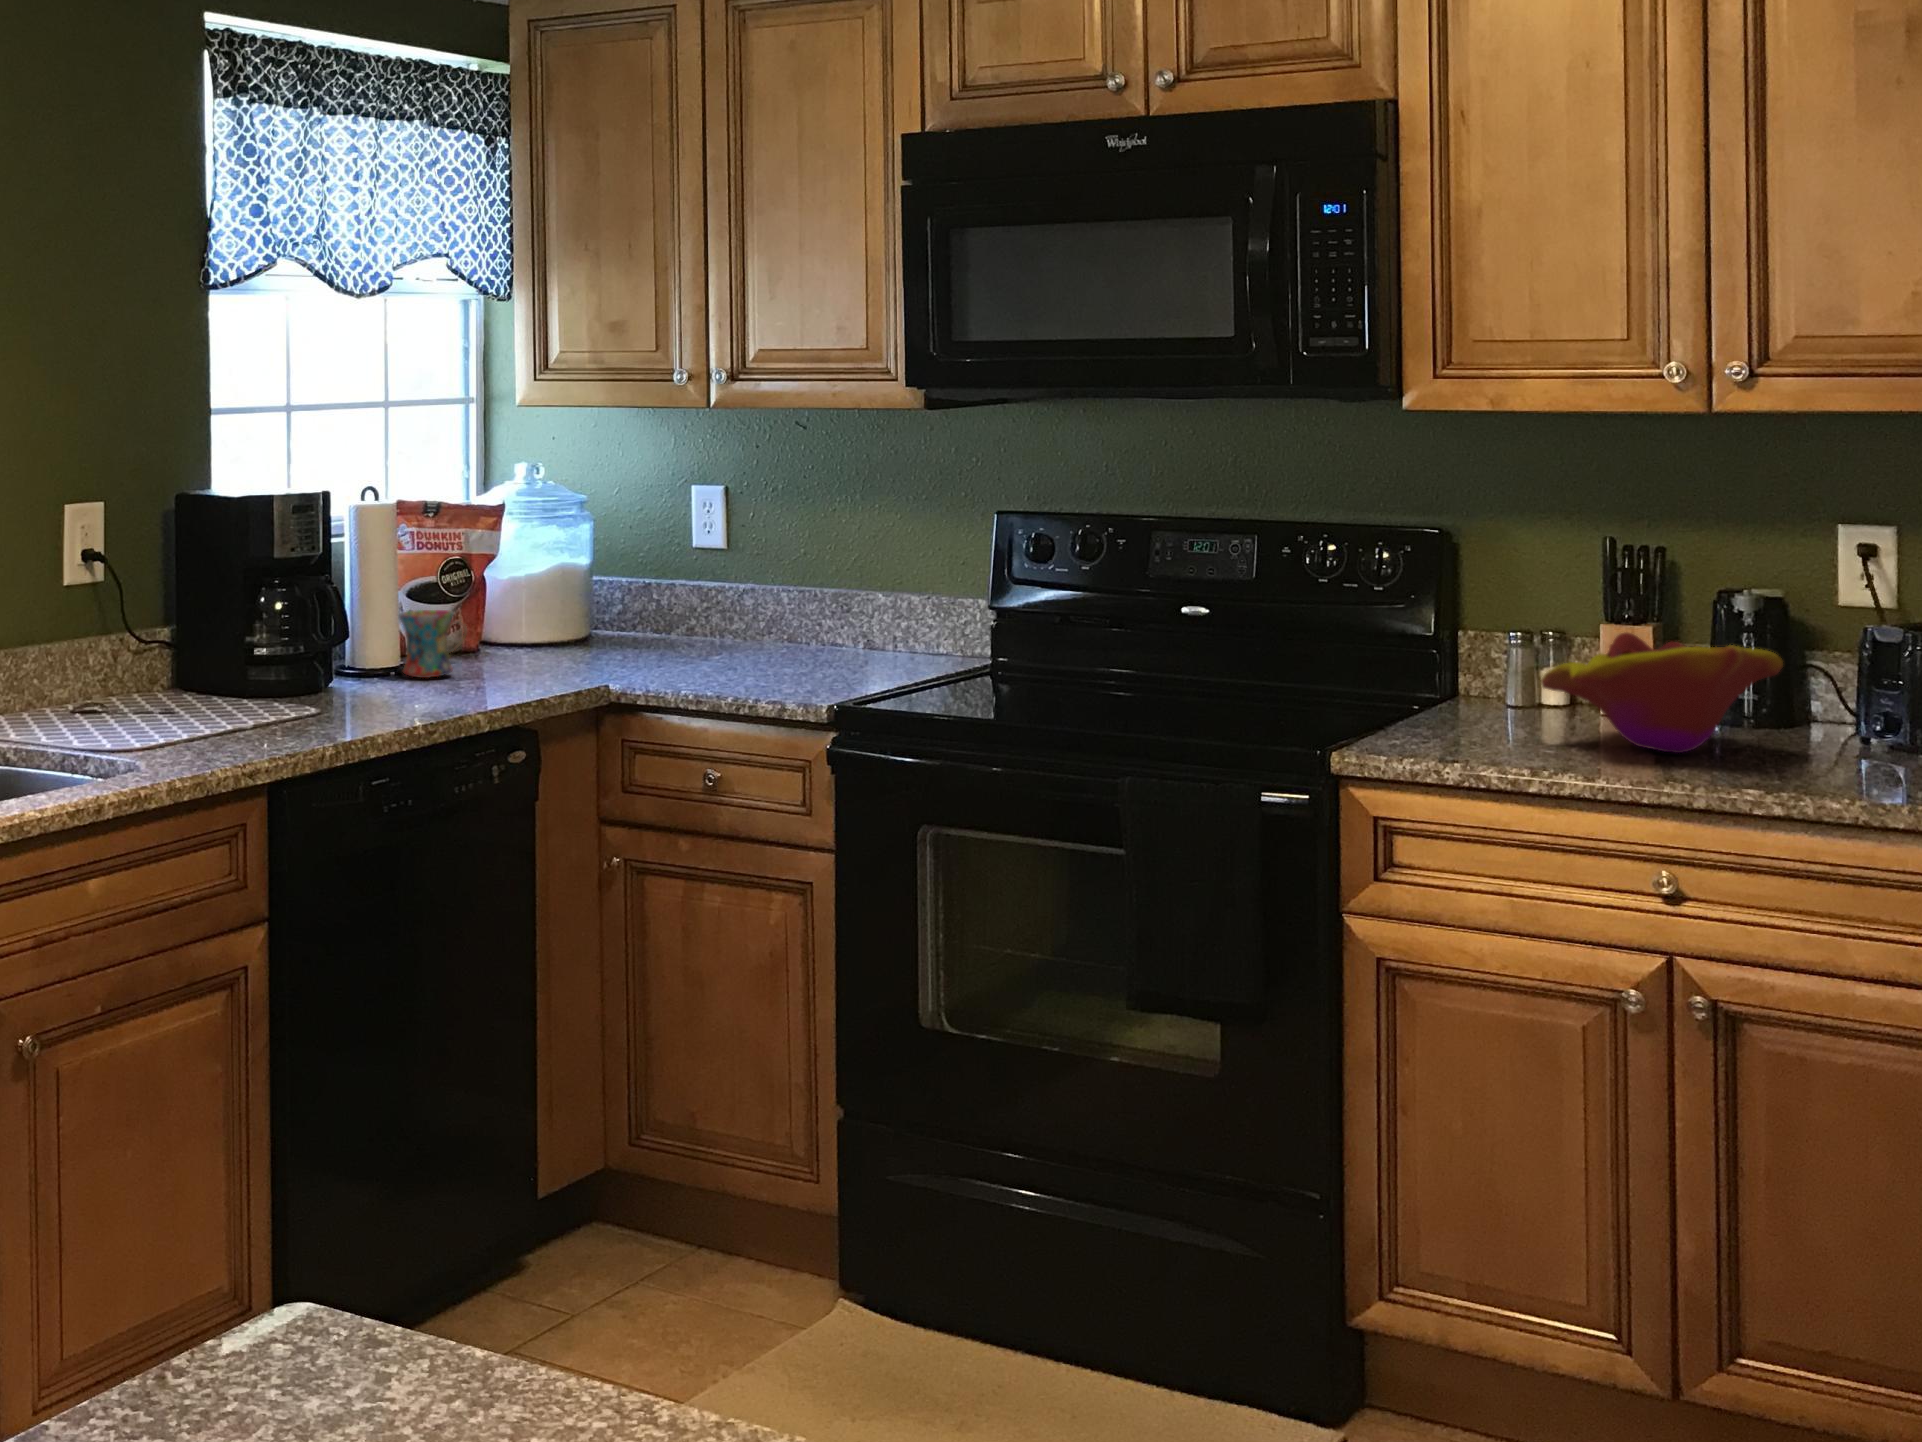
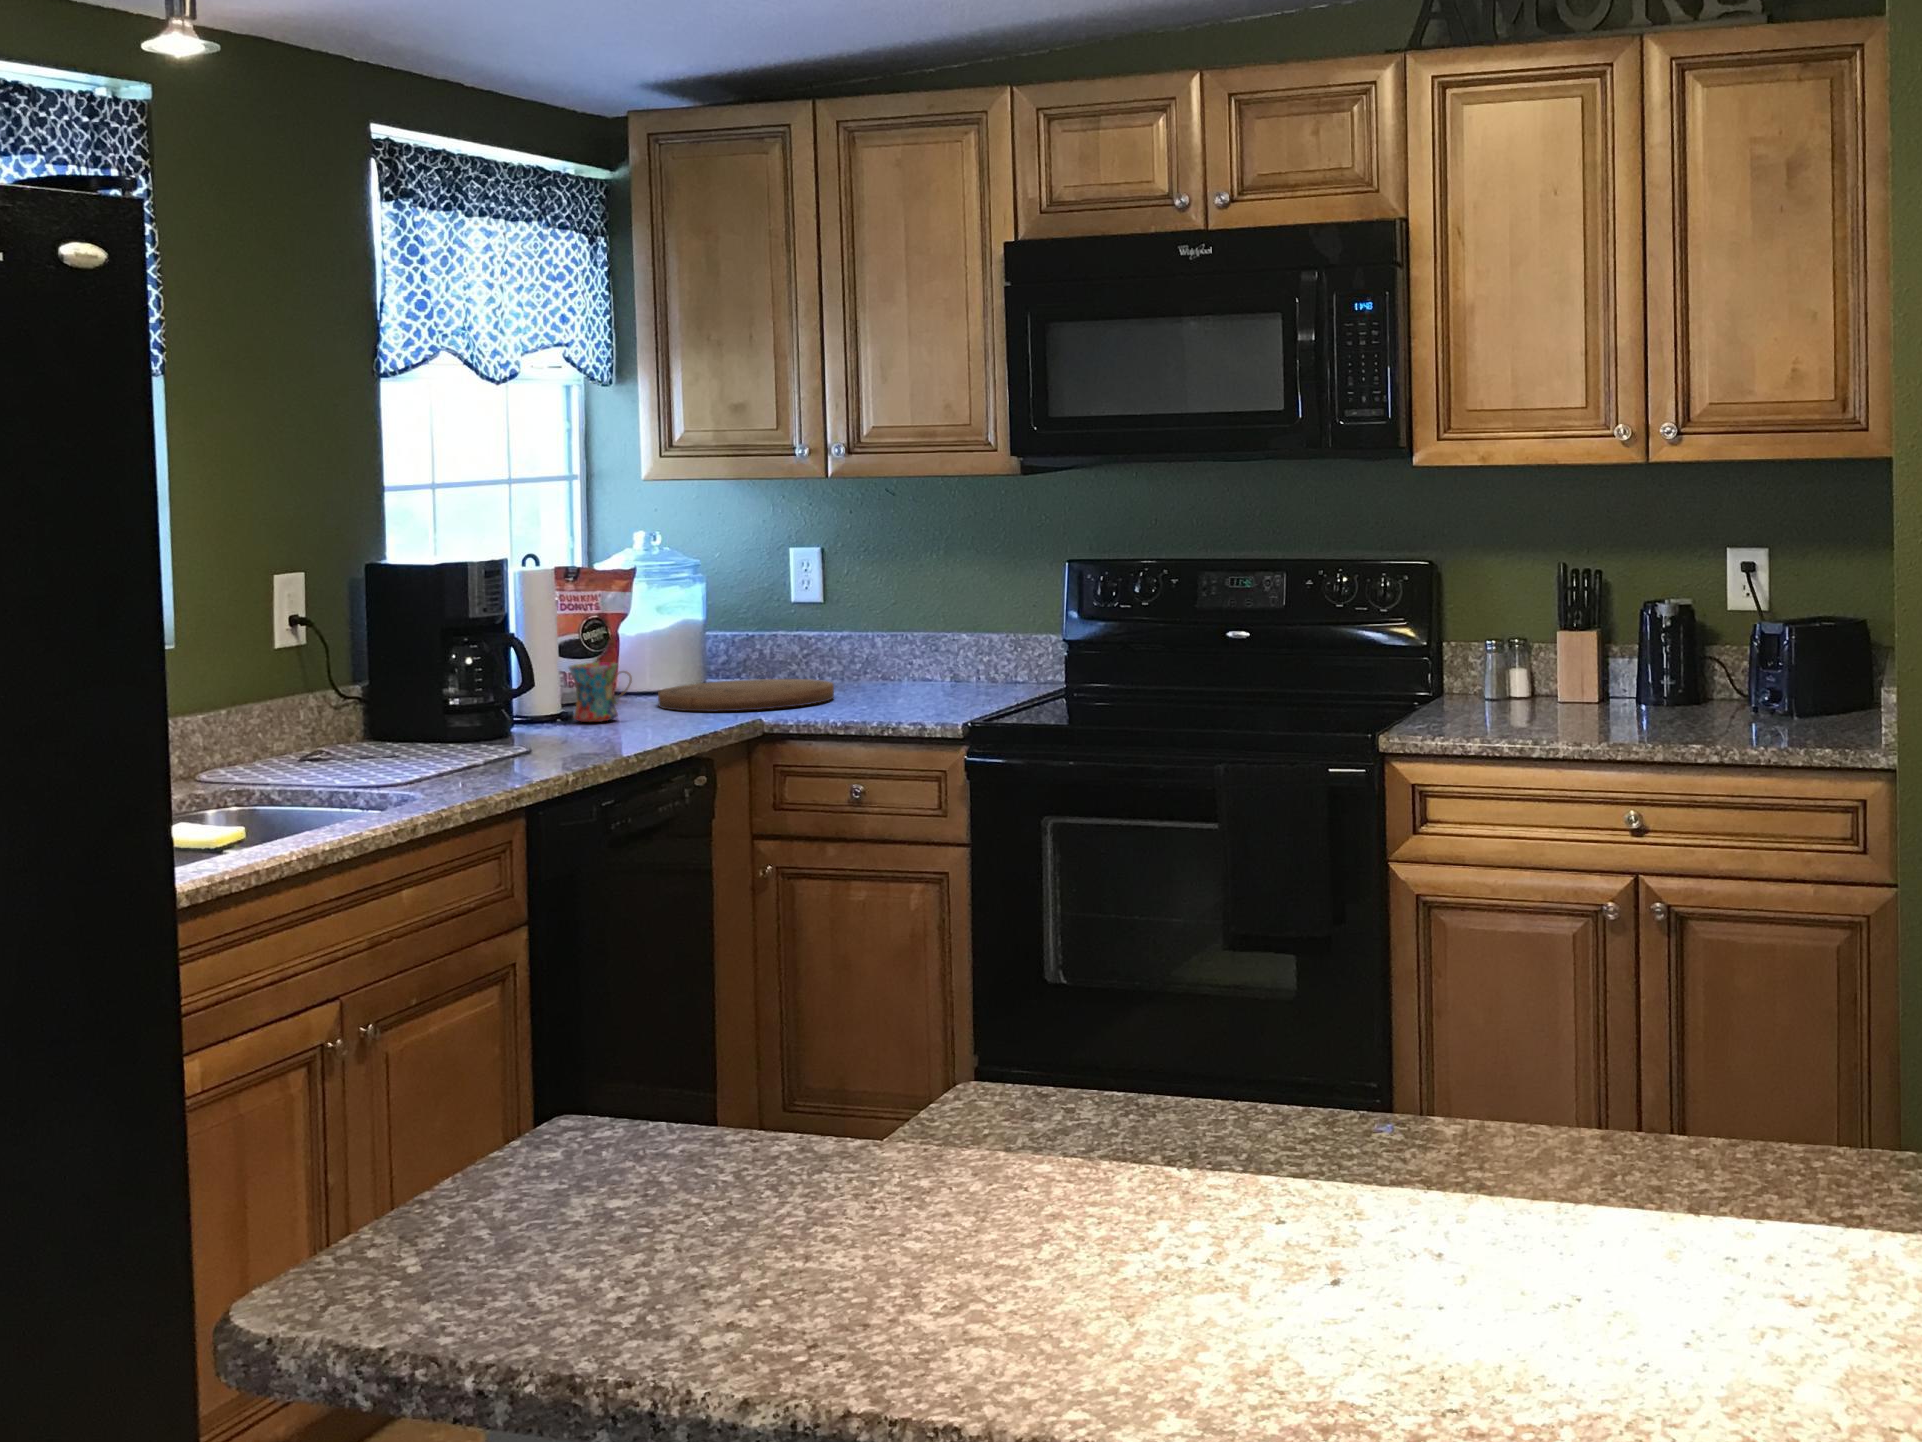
cutting board: none [514,631,714,671] -> present [658,679,834,711]
decorative bowl: present [1541,633,1783,753] -> none [1529,634,1698,721]

